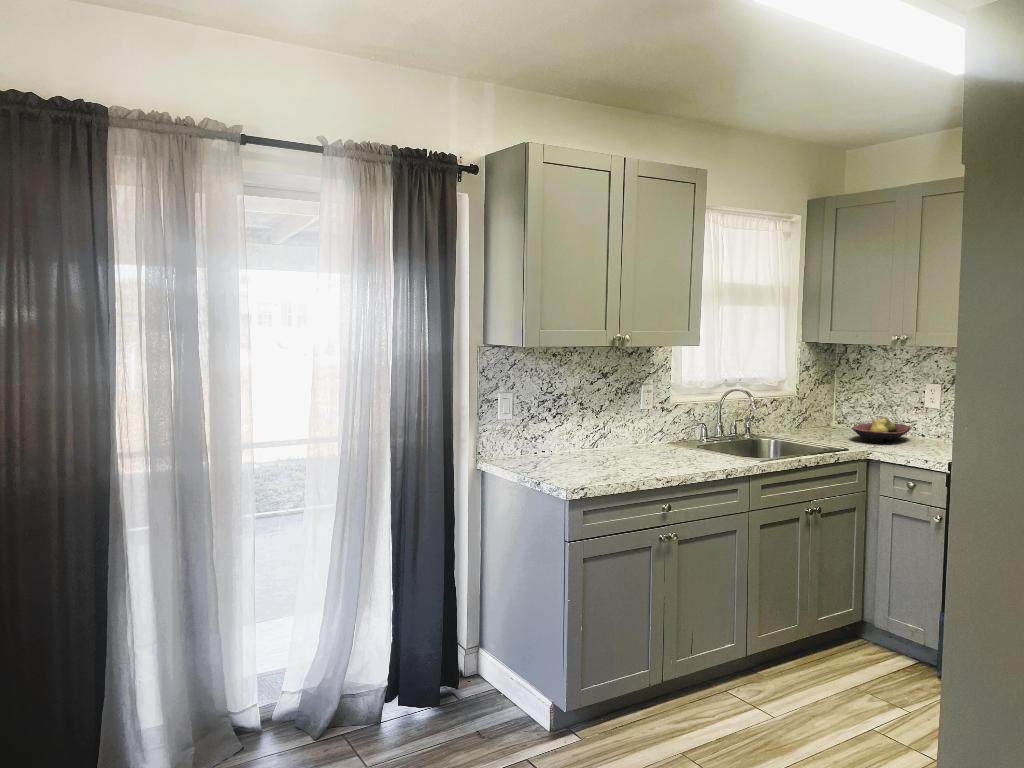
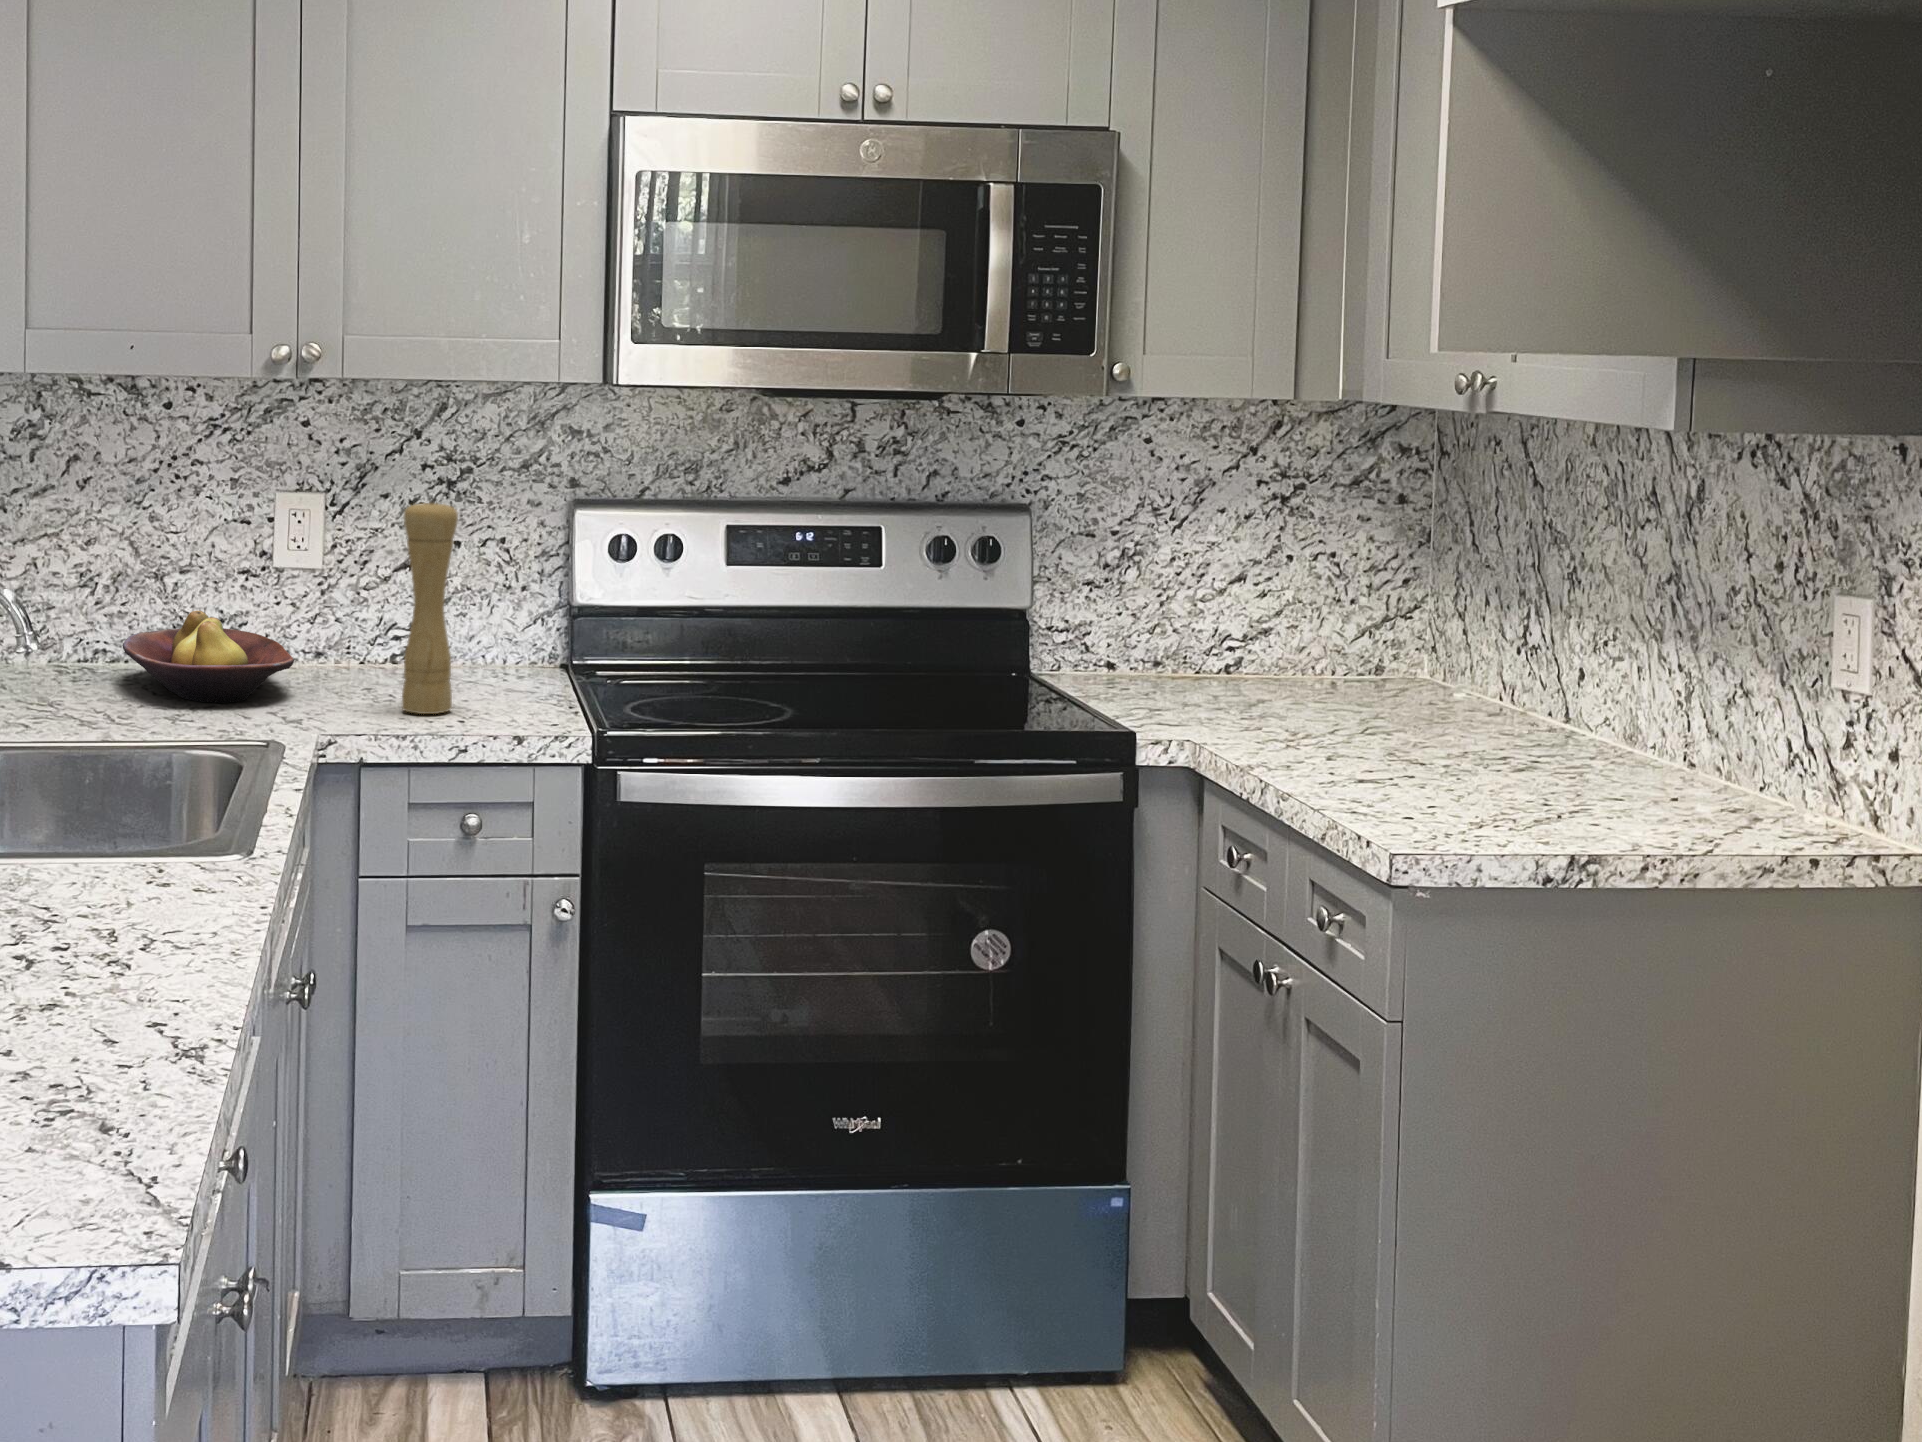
pepper mill: none [914,385,937,454] -> present [402,500,458,714]

